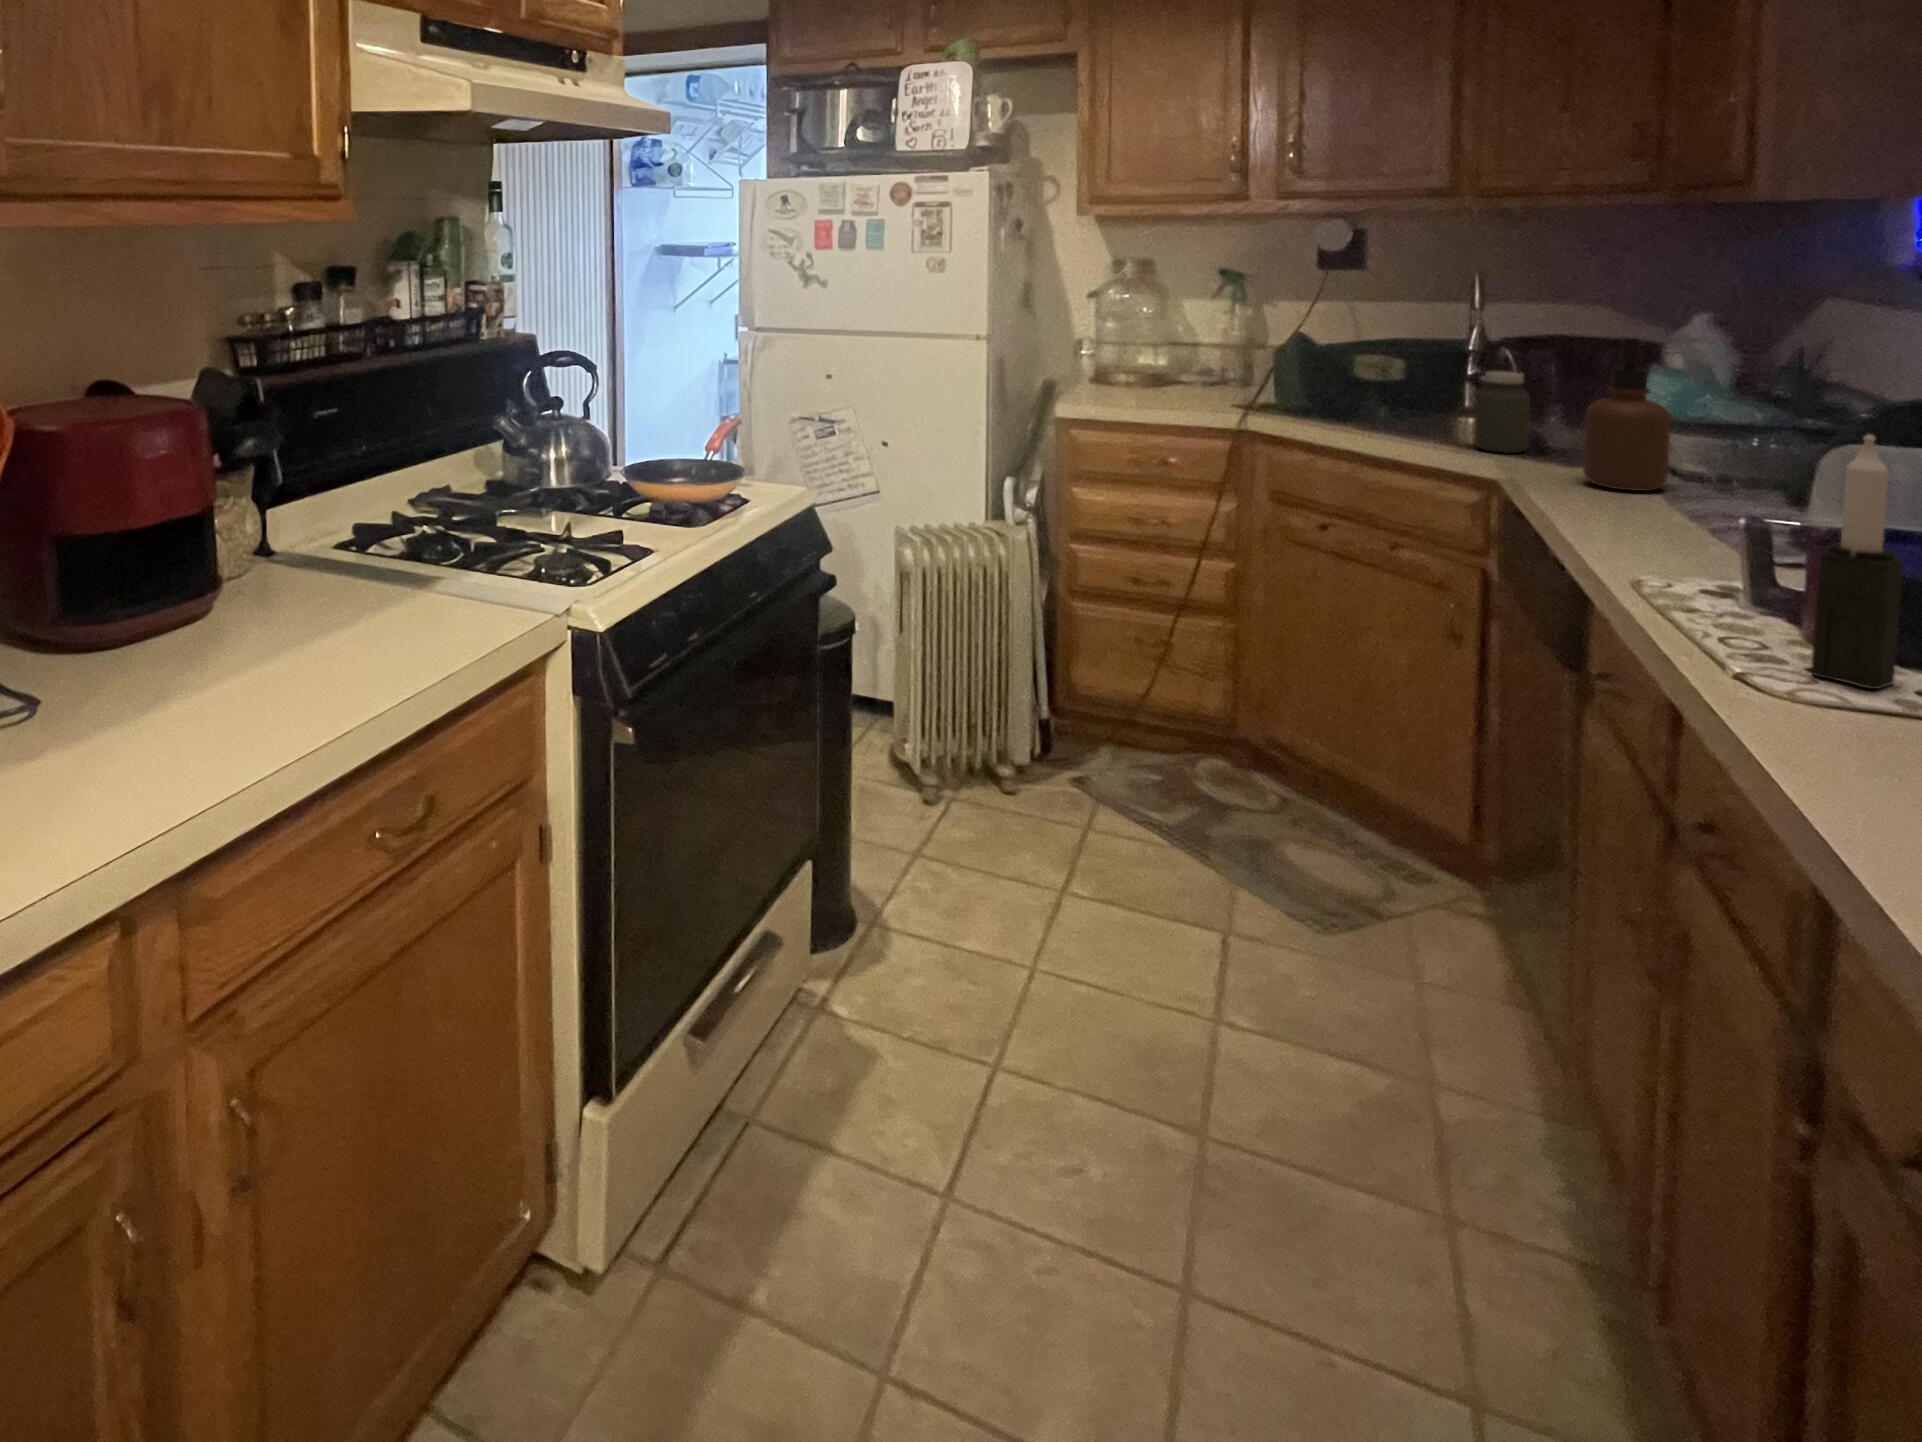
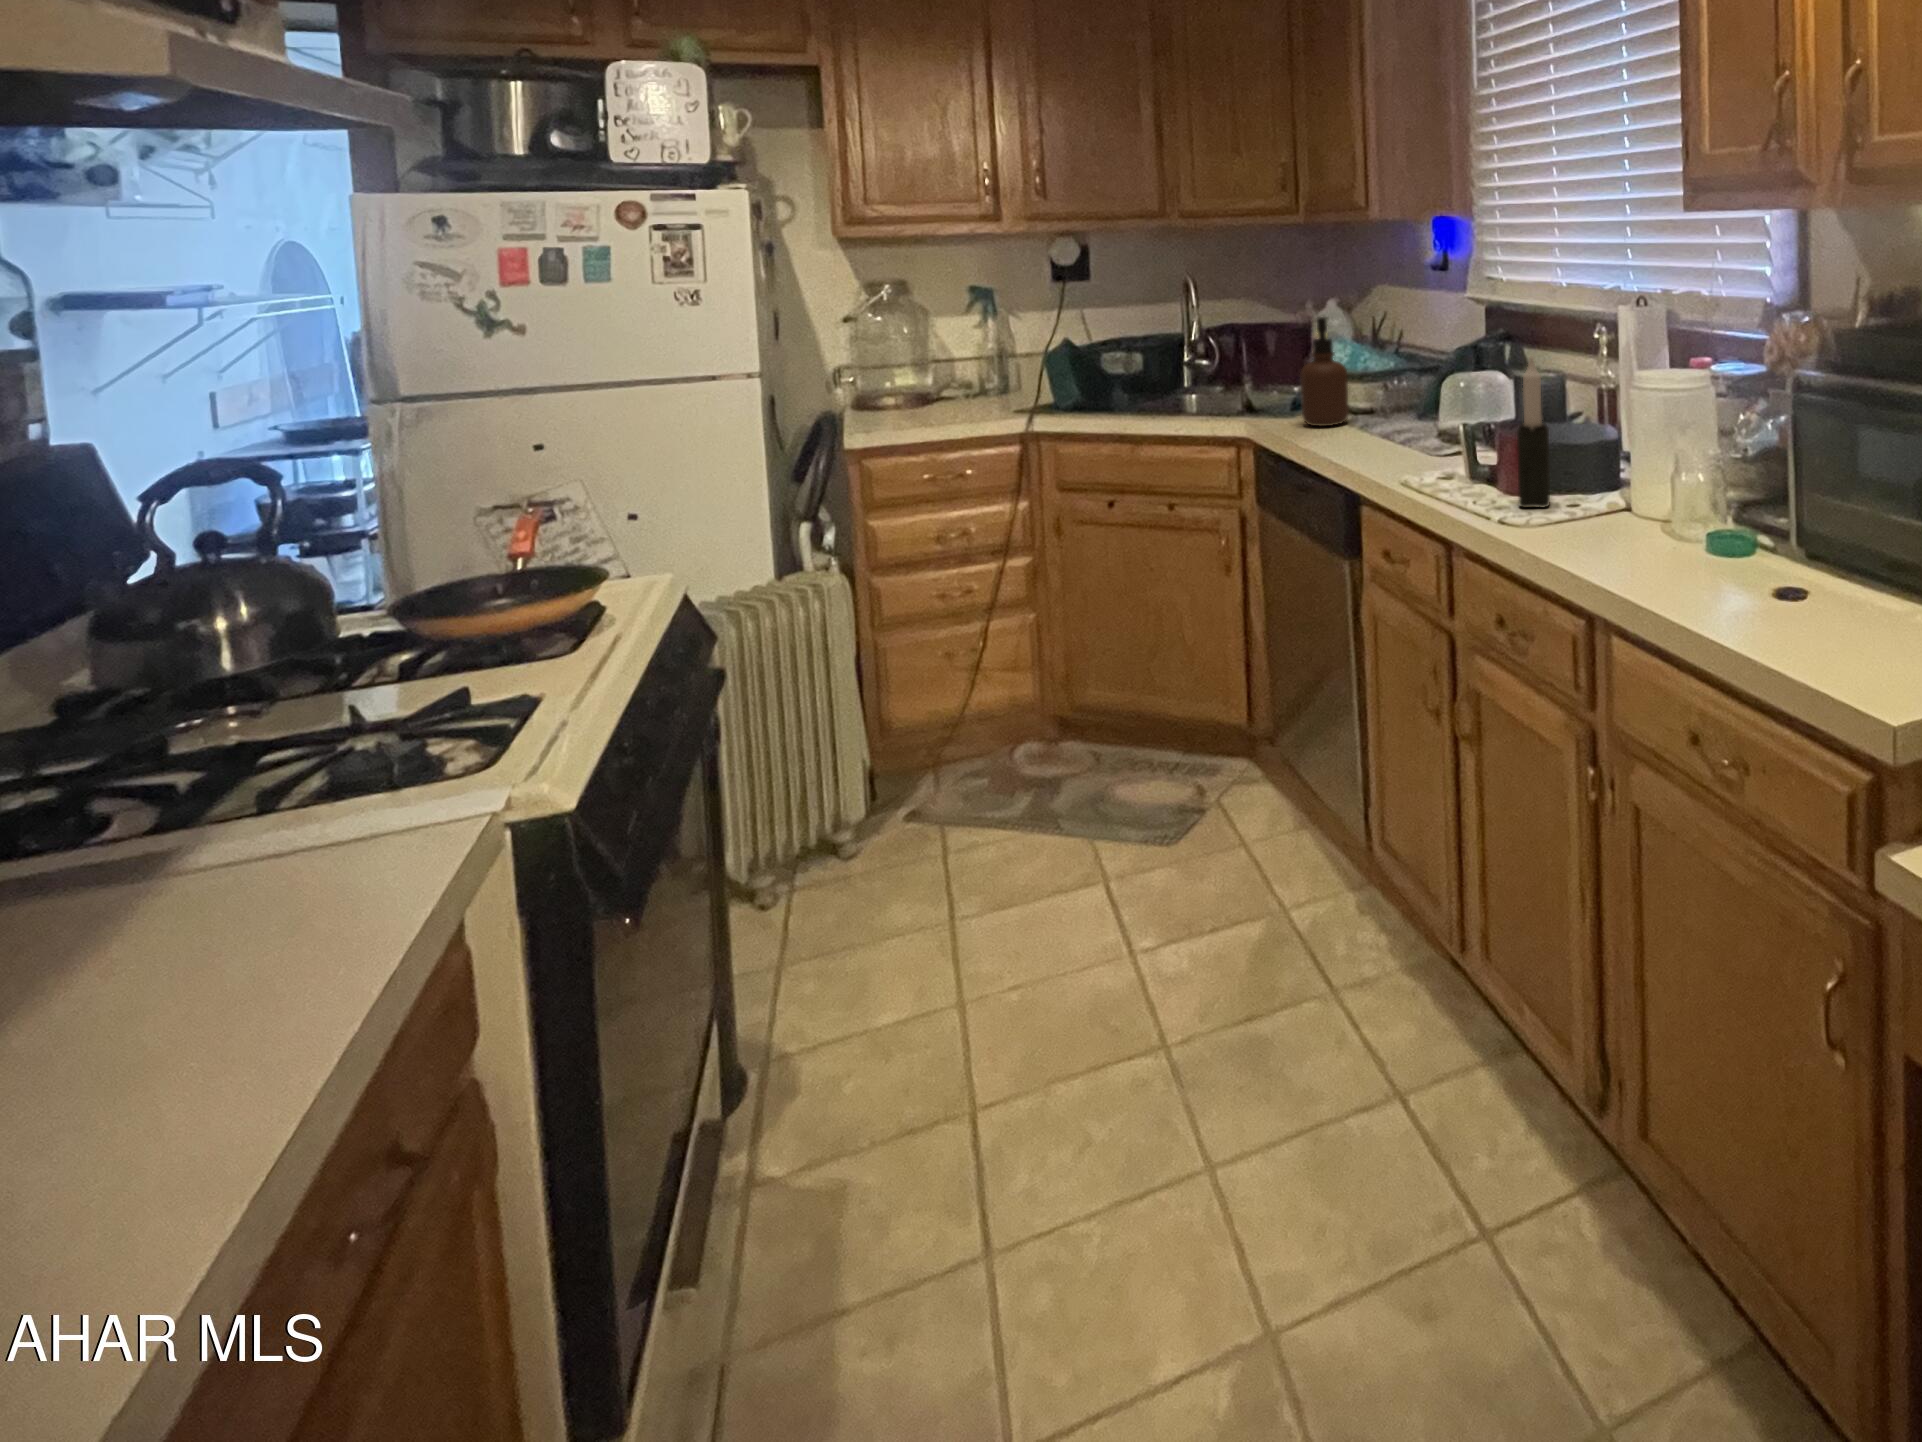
jar: present [1475,371,1530,453] -> none [1216,353,1250,415]

